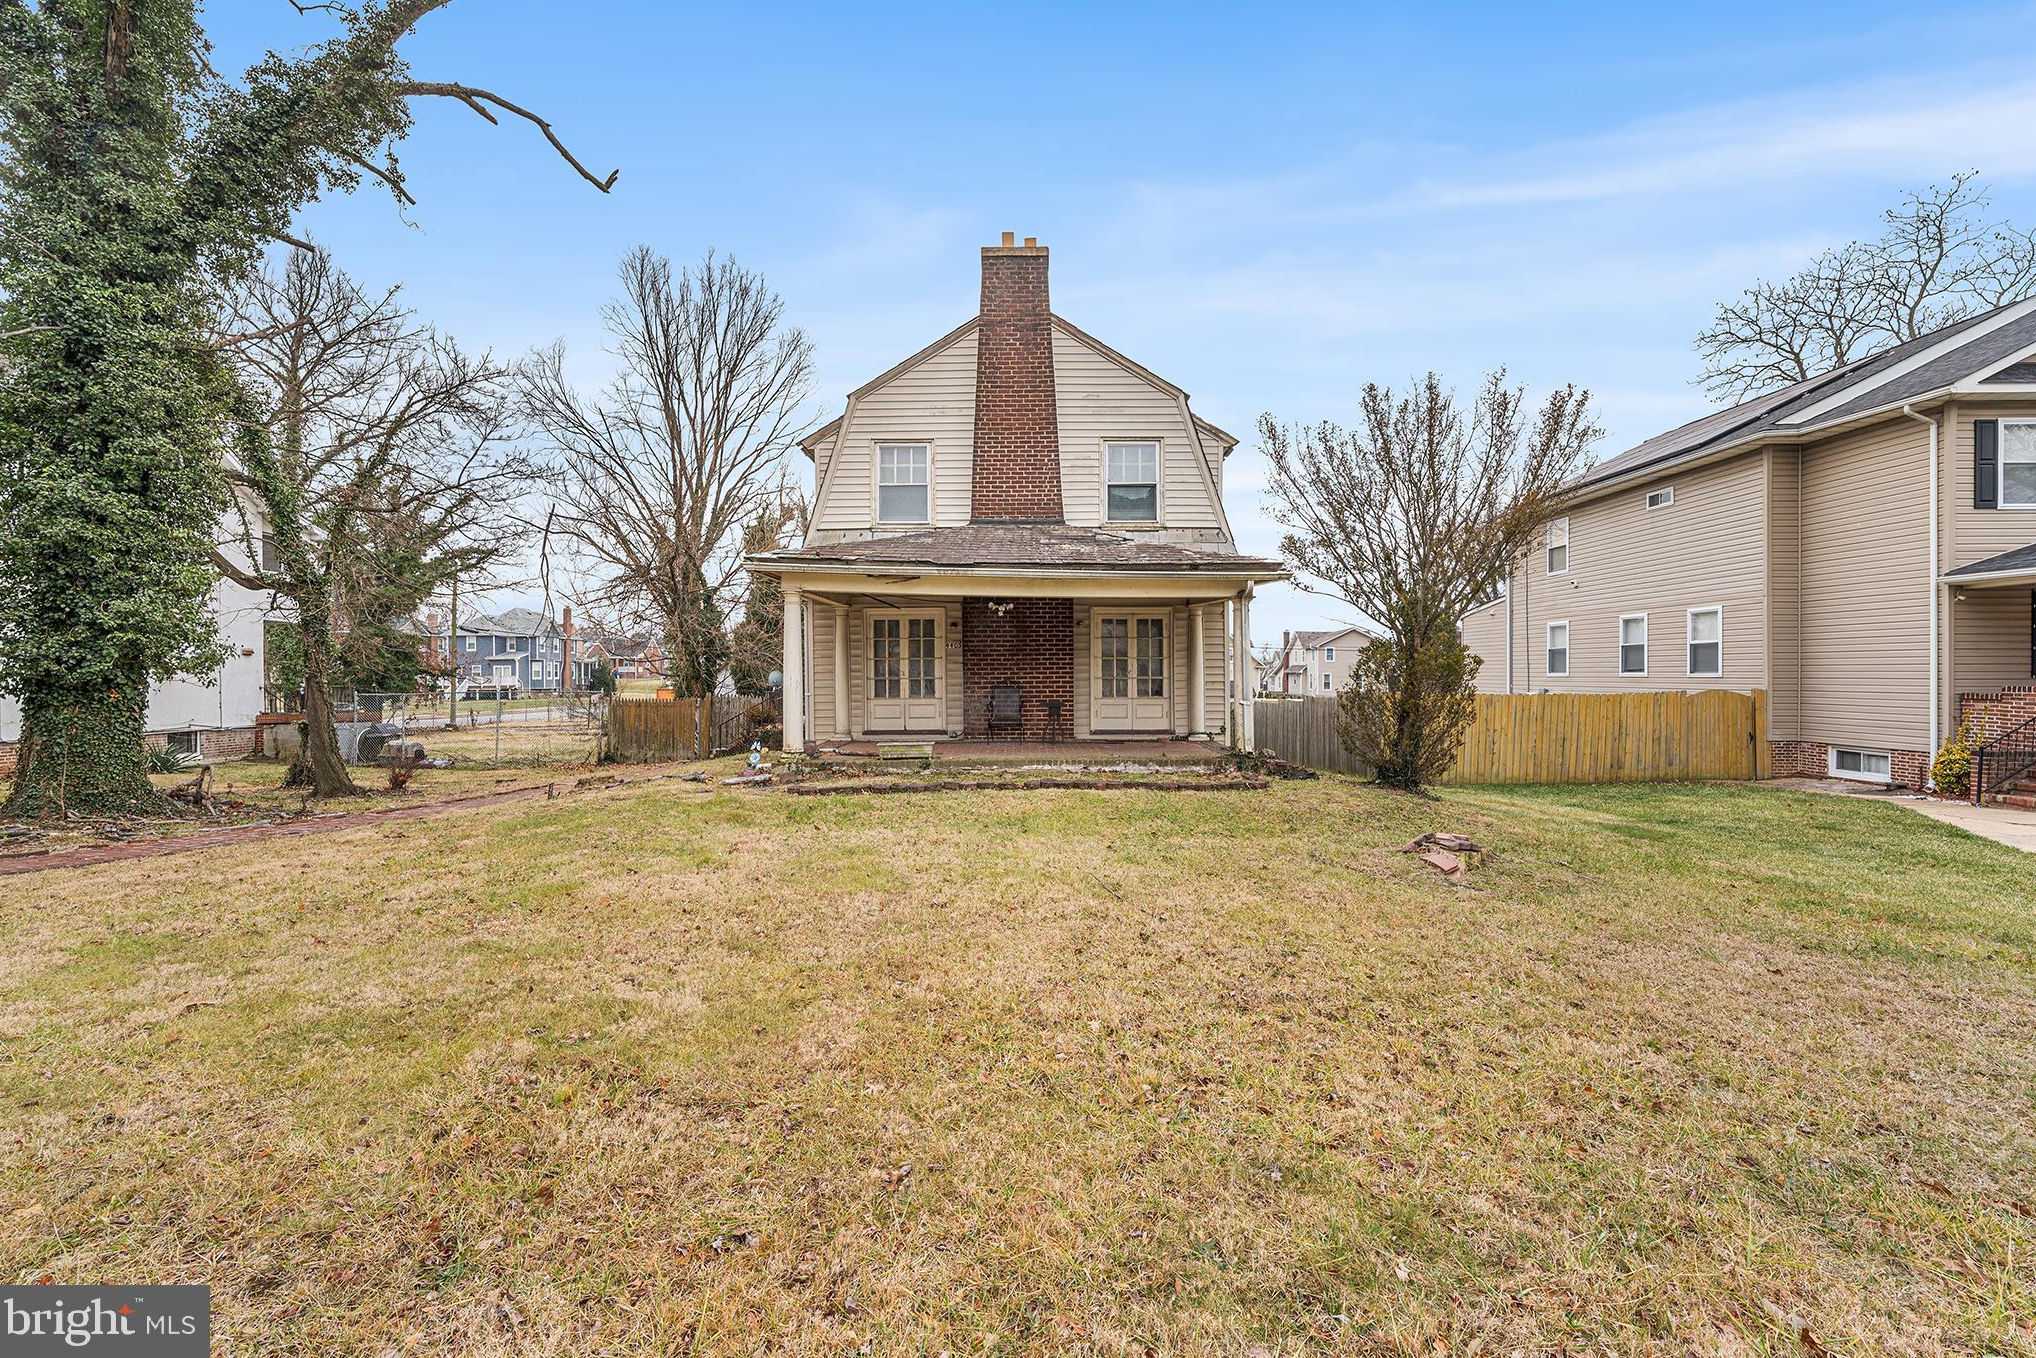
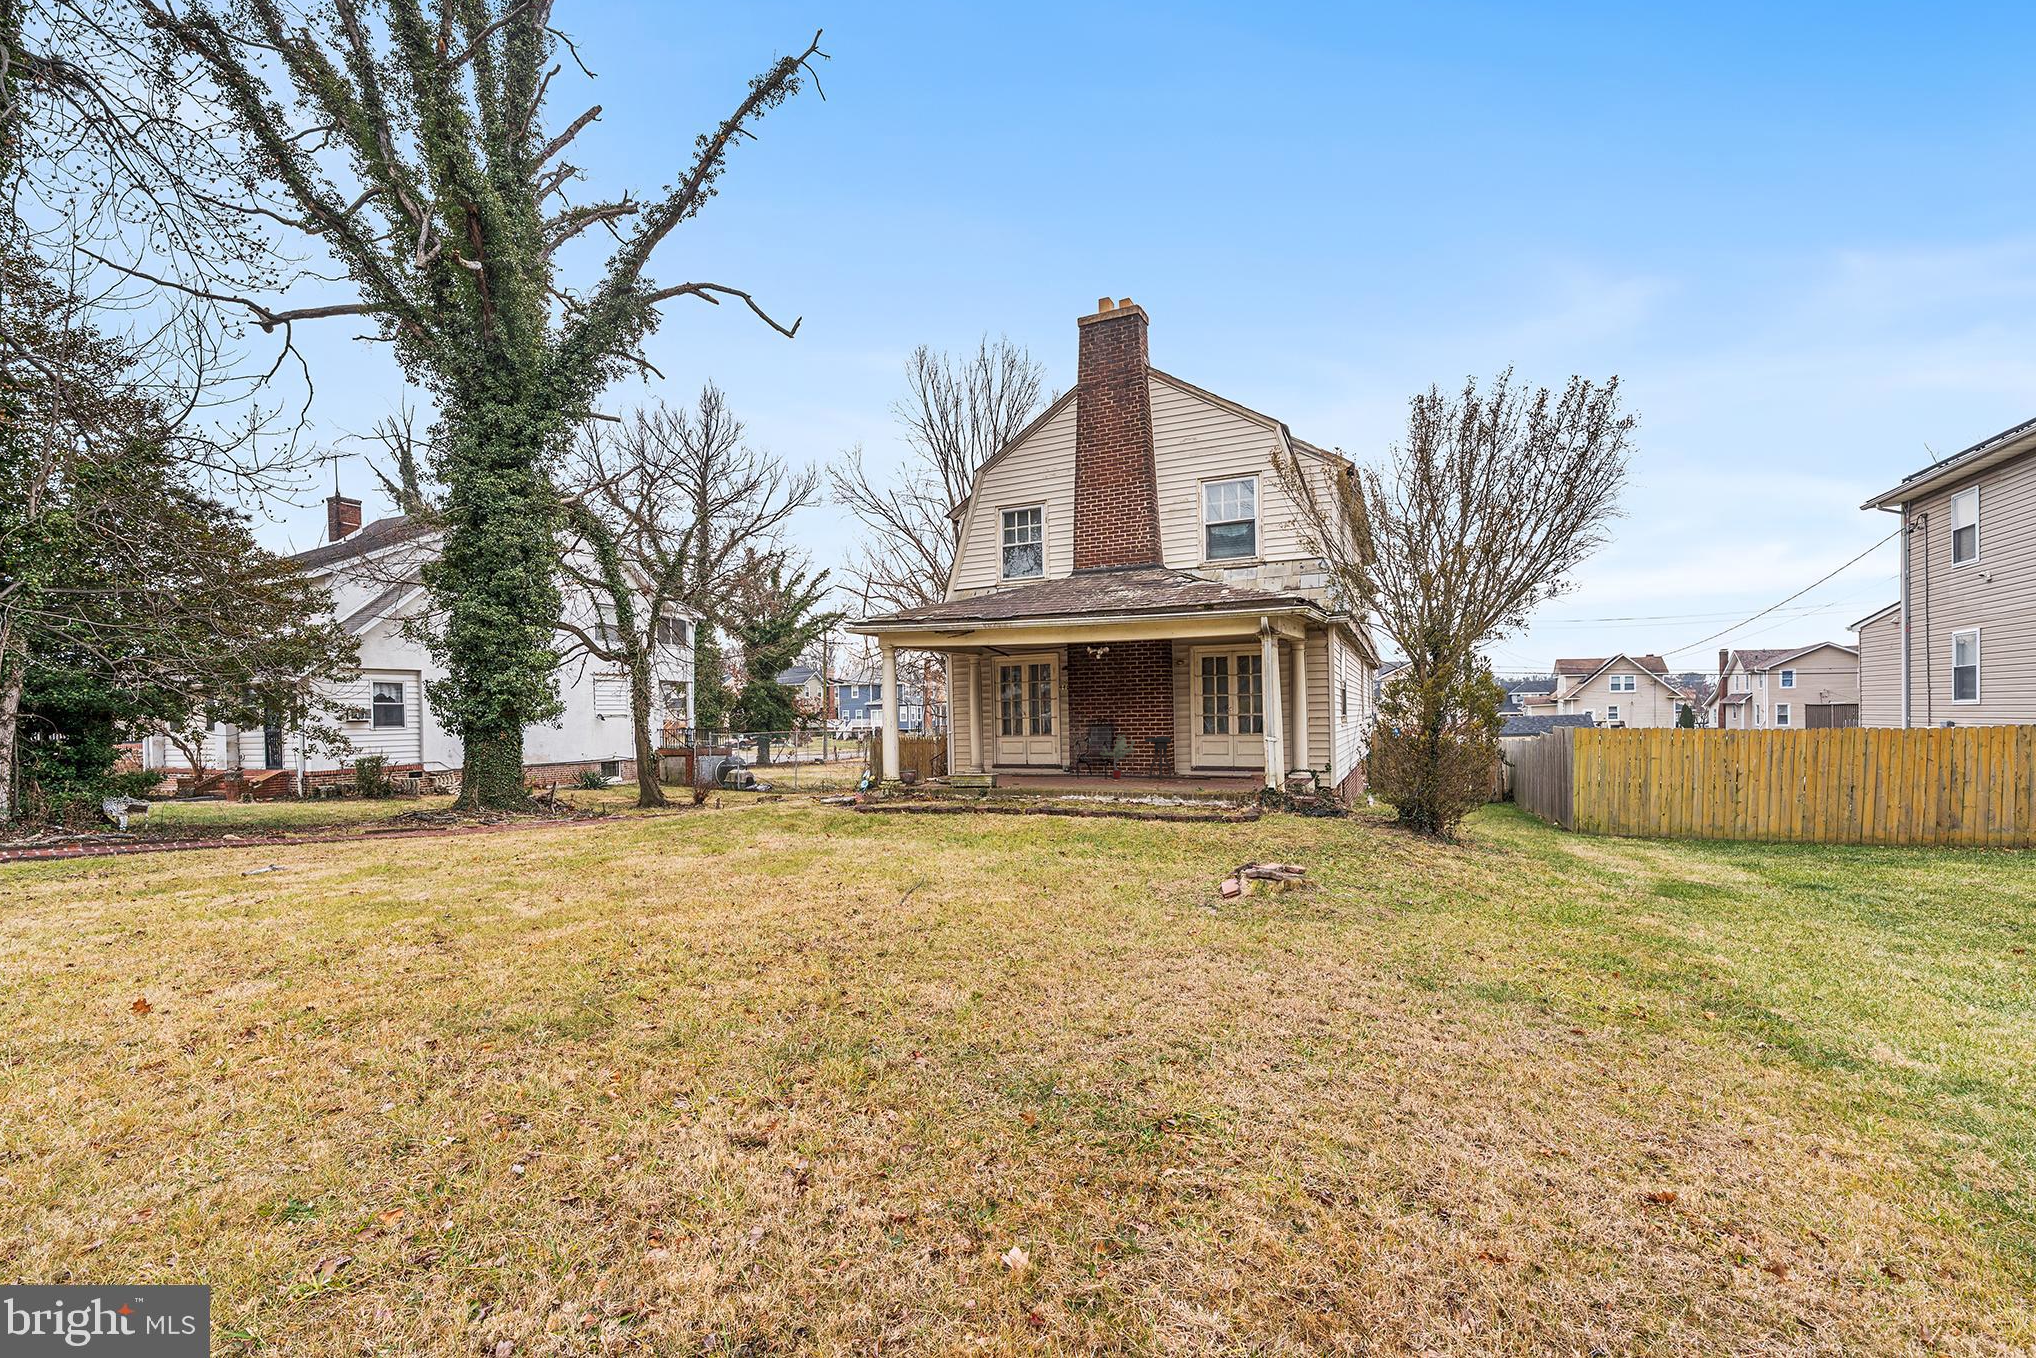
potted tree: none [991,698,1029,743] -> present [1100,735,1135,779]

